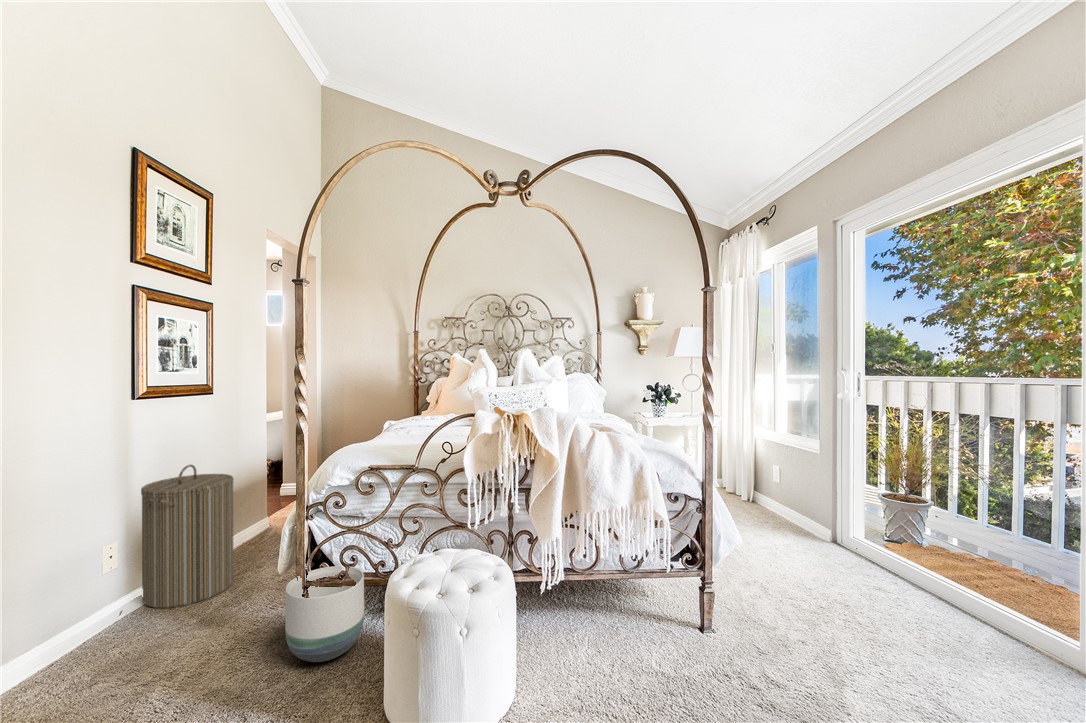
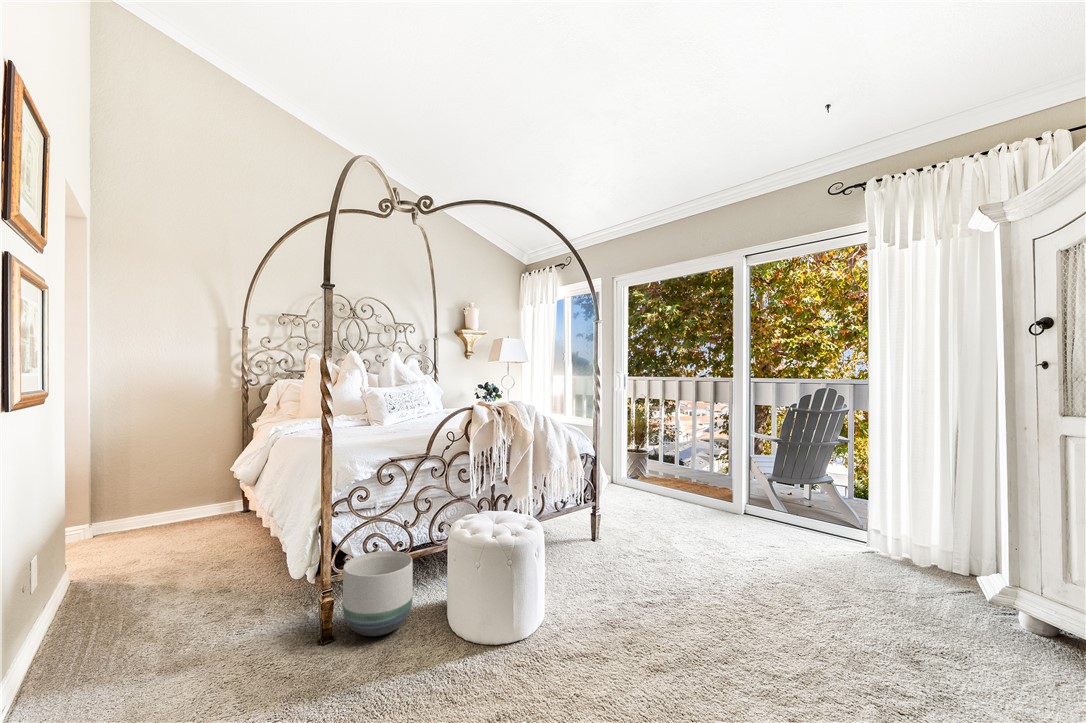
laundry hamper: present [141,465,234,608] -> none [44,485,167,667]

